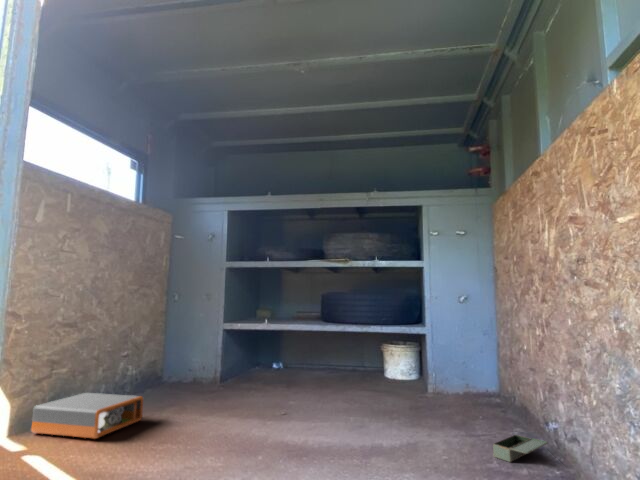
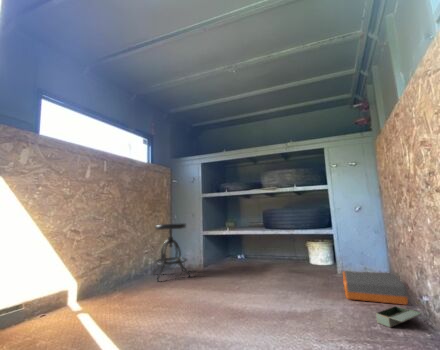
stool: none [136,309,205,406] -> present [153,223,190,281]
storage box: present [31,393,143,439] -> present [343,271,408,305]

